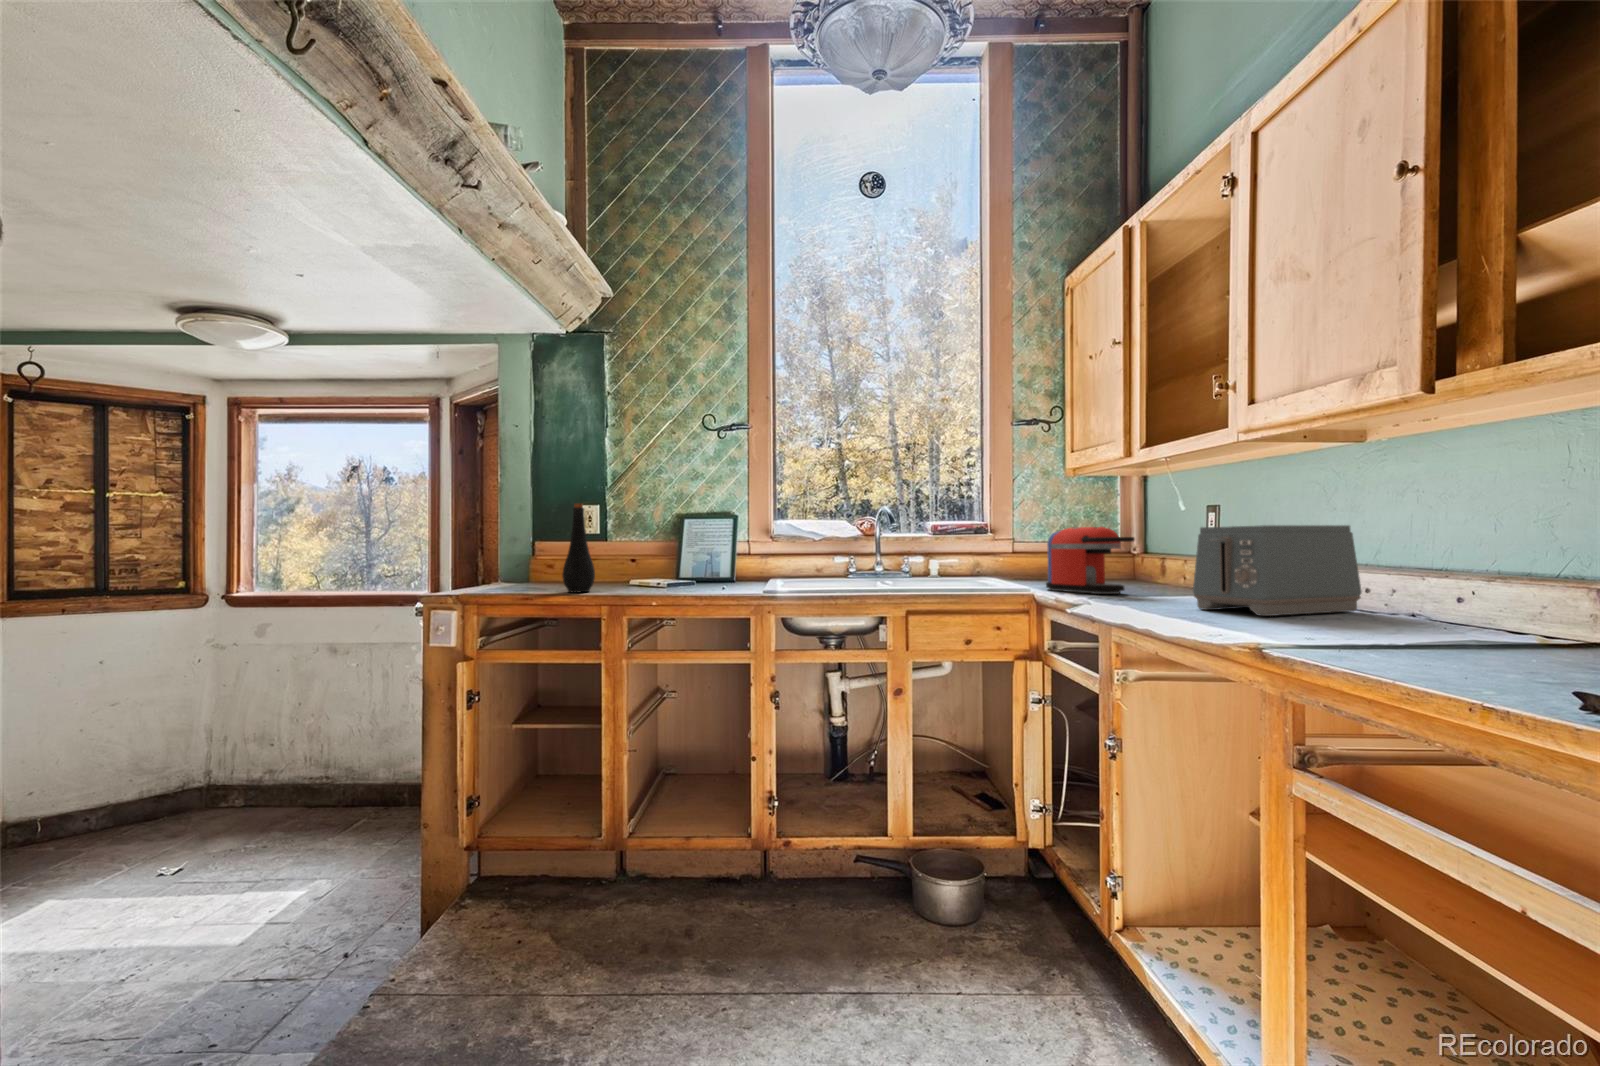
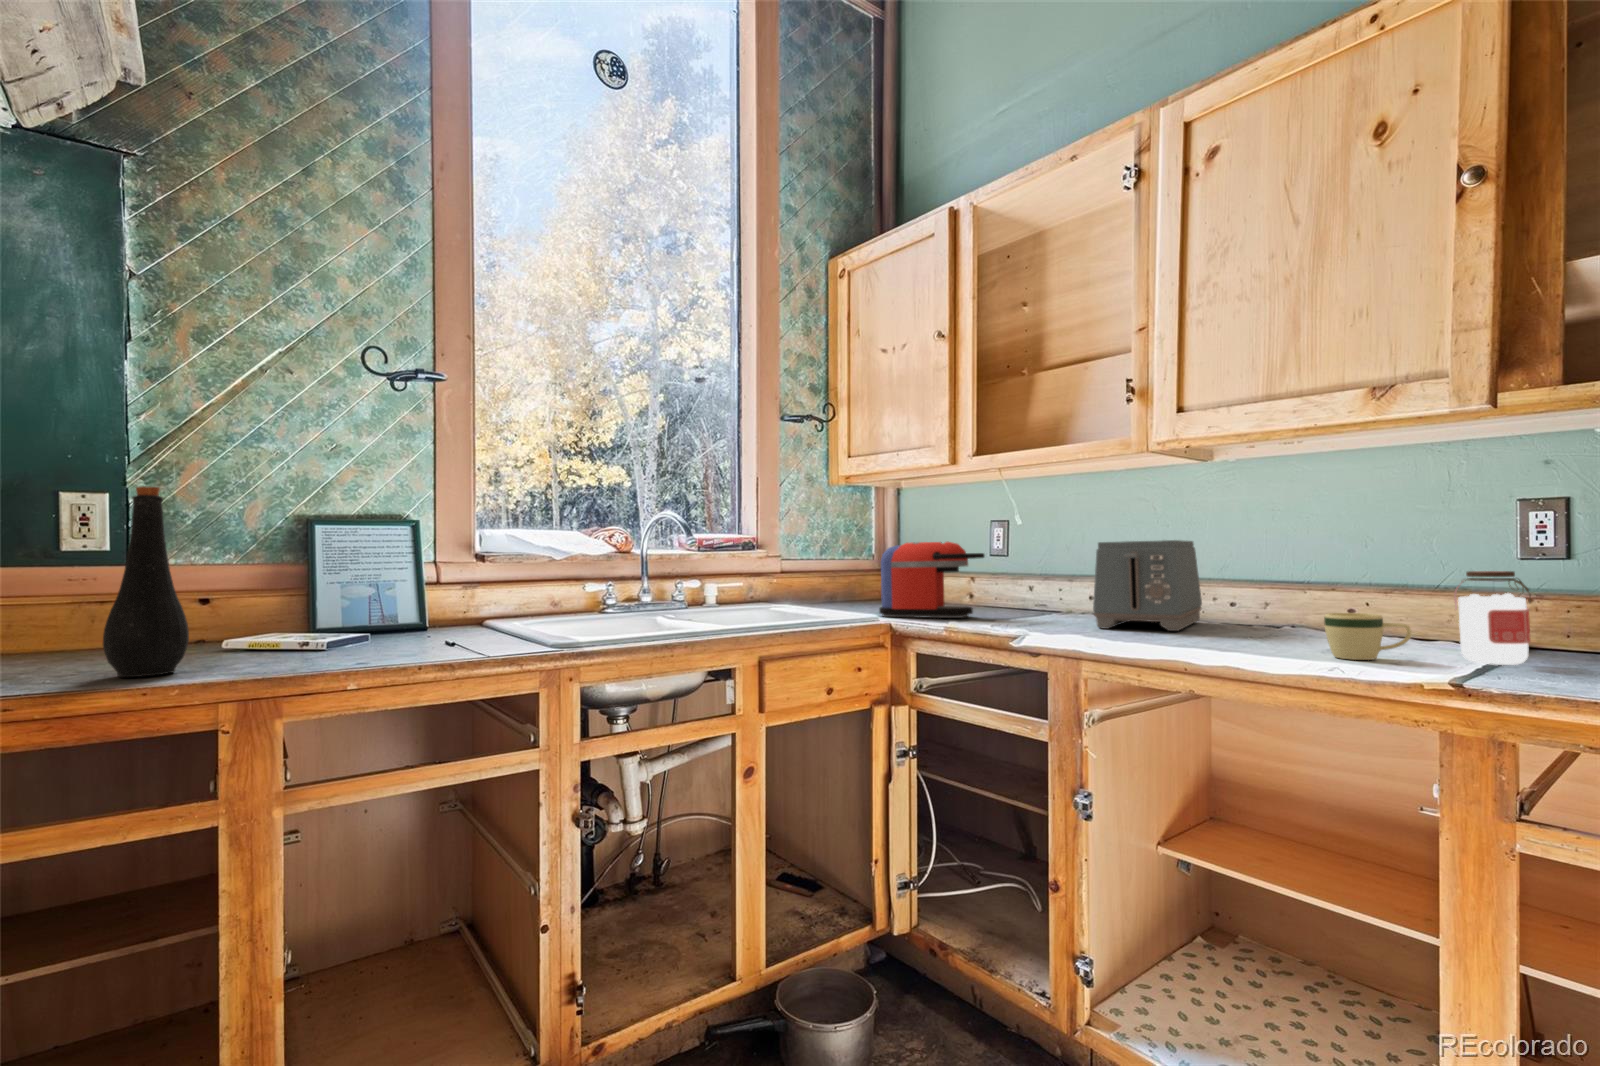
jar: none [1449,562,1541,672] -> present [1454,571,1531,665]
mug: none [1305,602,1392,651] -> present [1324,613,1412,660]

